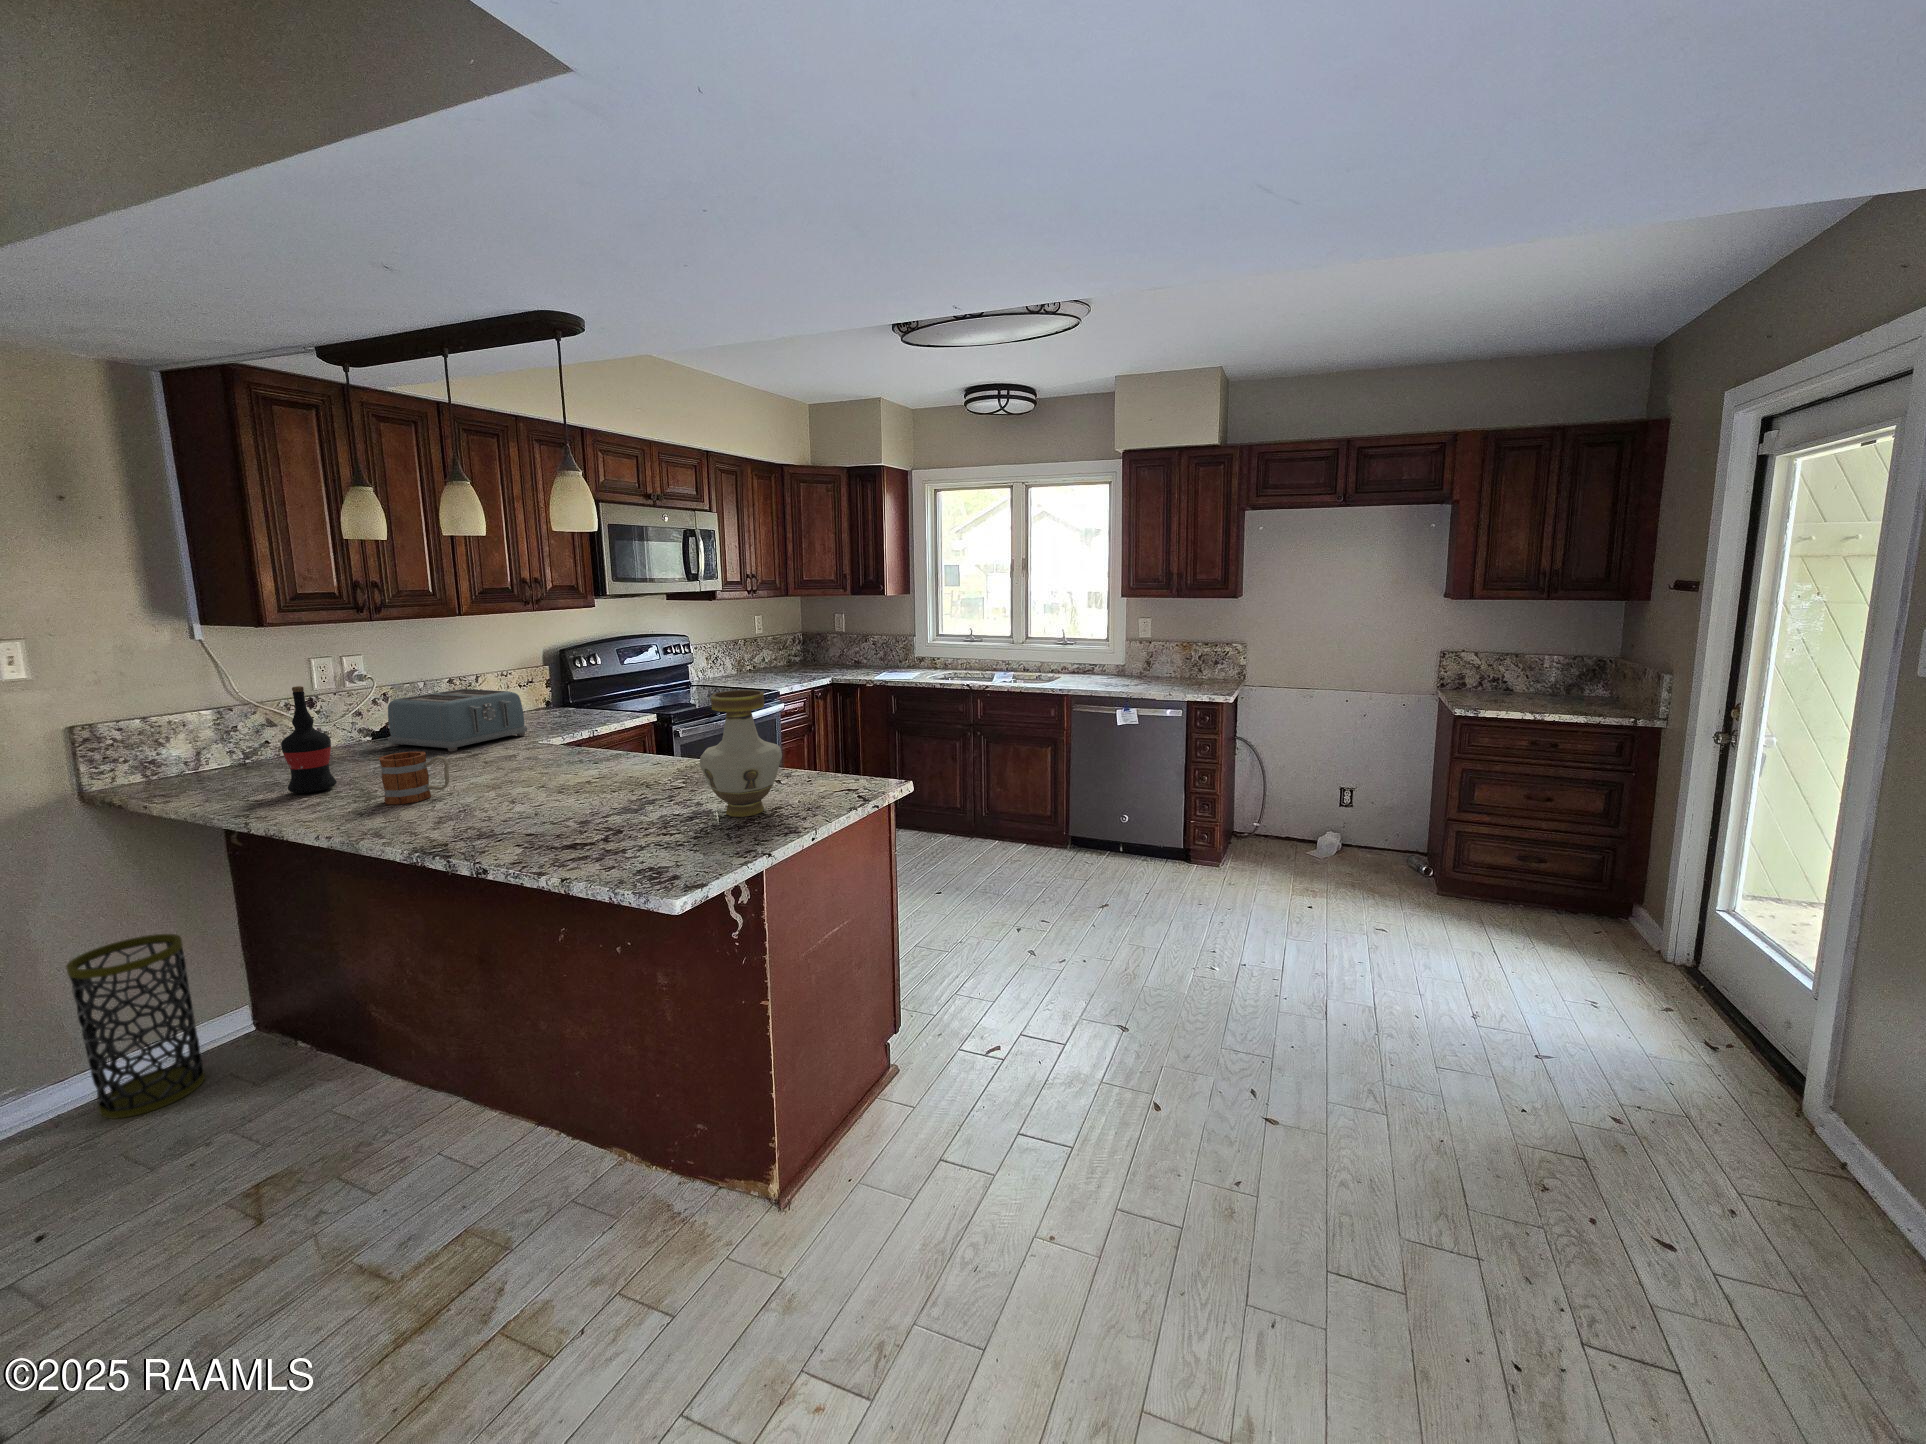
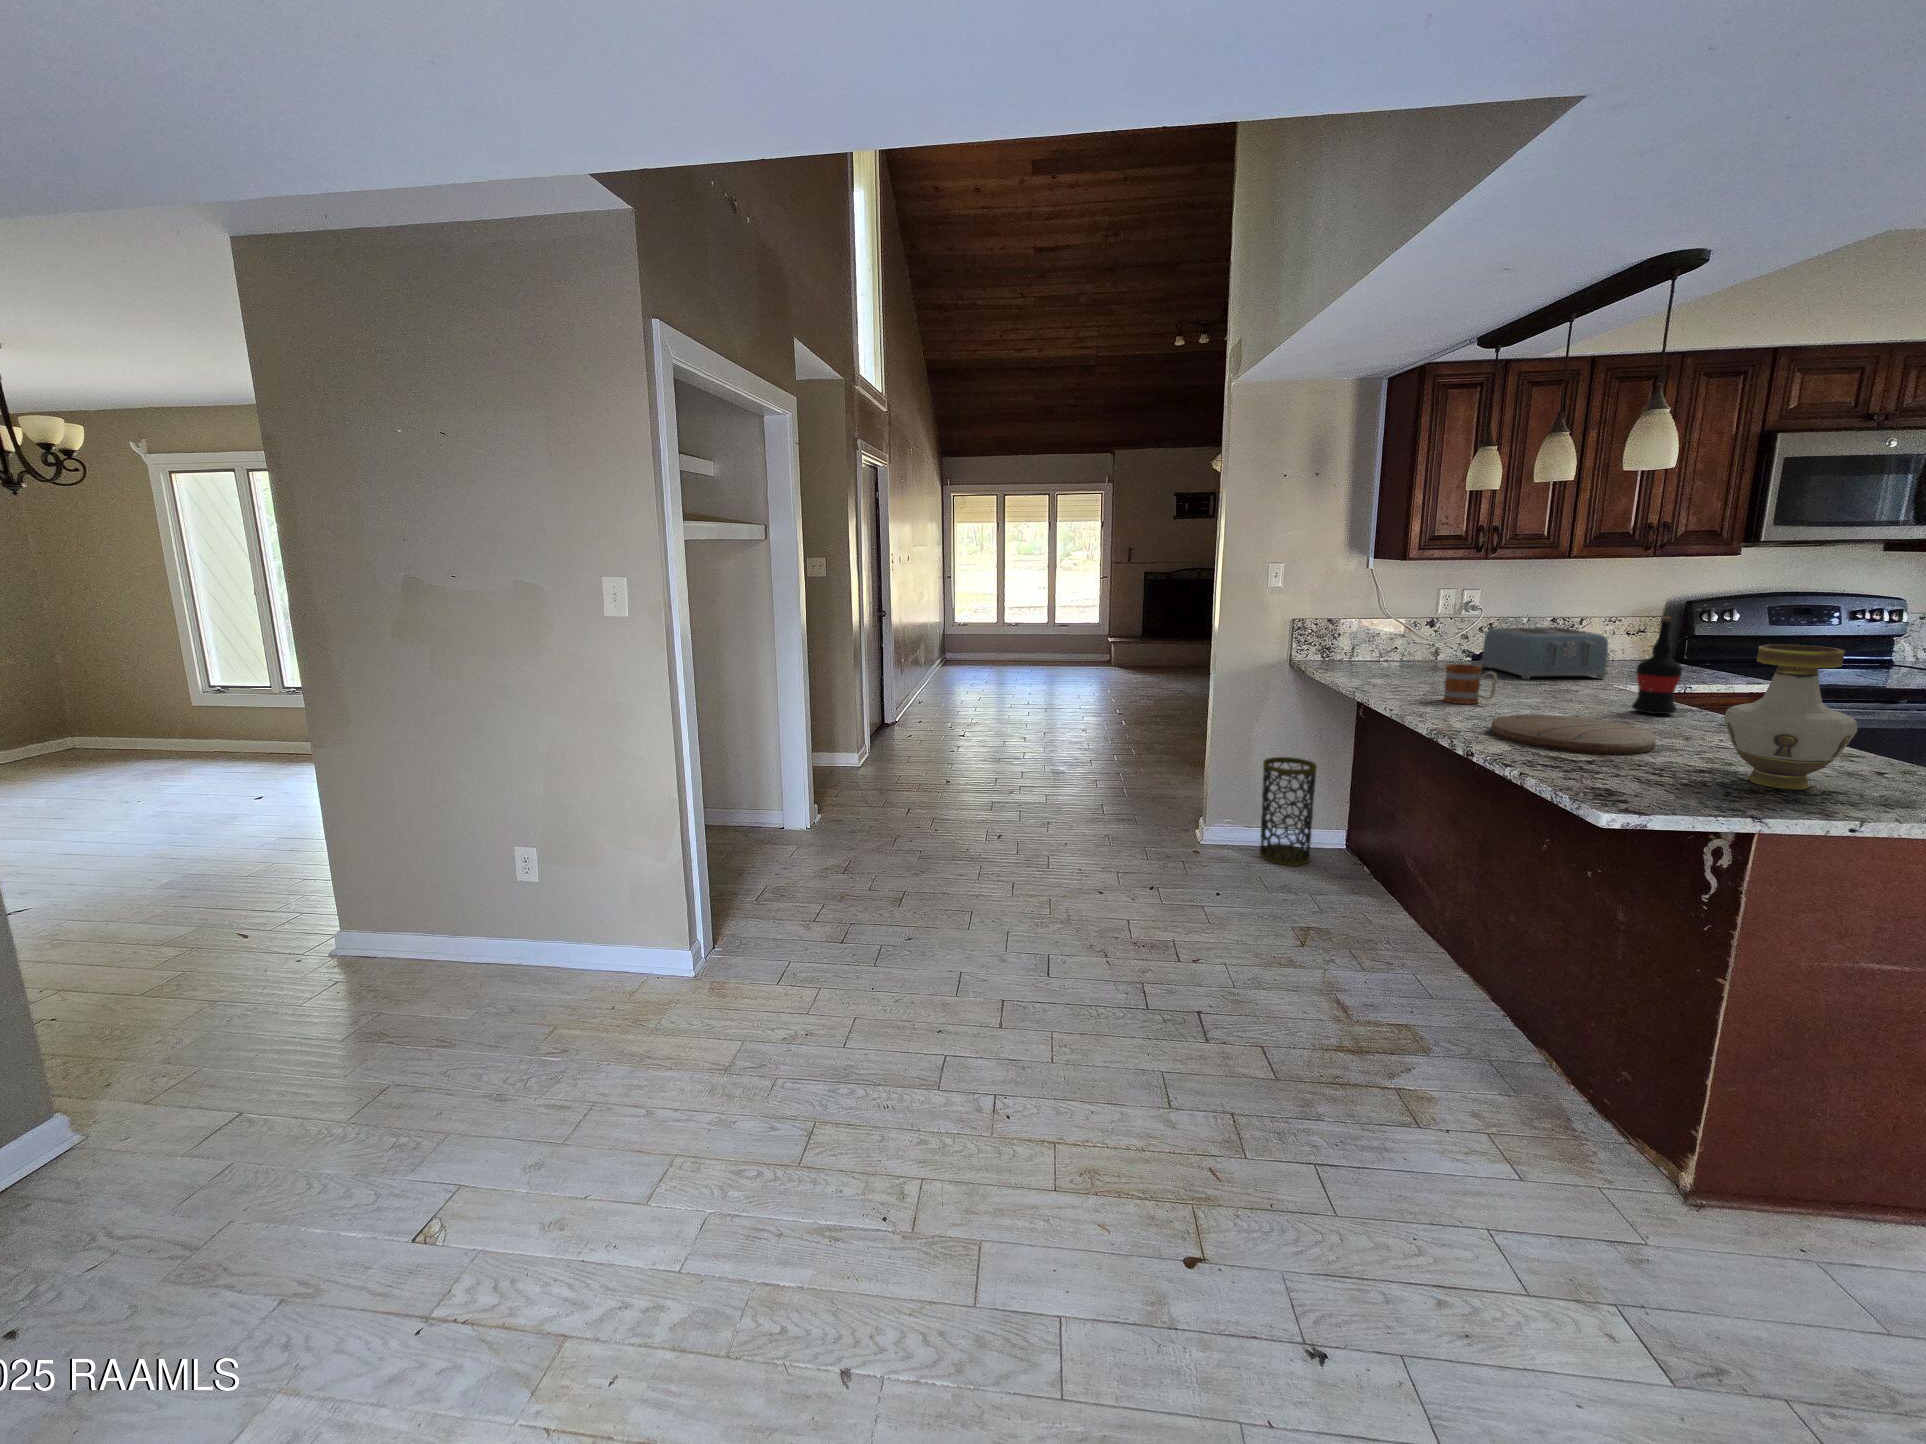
wine bottle: present [281,686,337,793] -> present [1632,616,1682,714]
cutting board: none [477,785,638,839] -> present [1491,715,1656,754]

